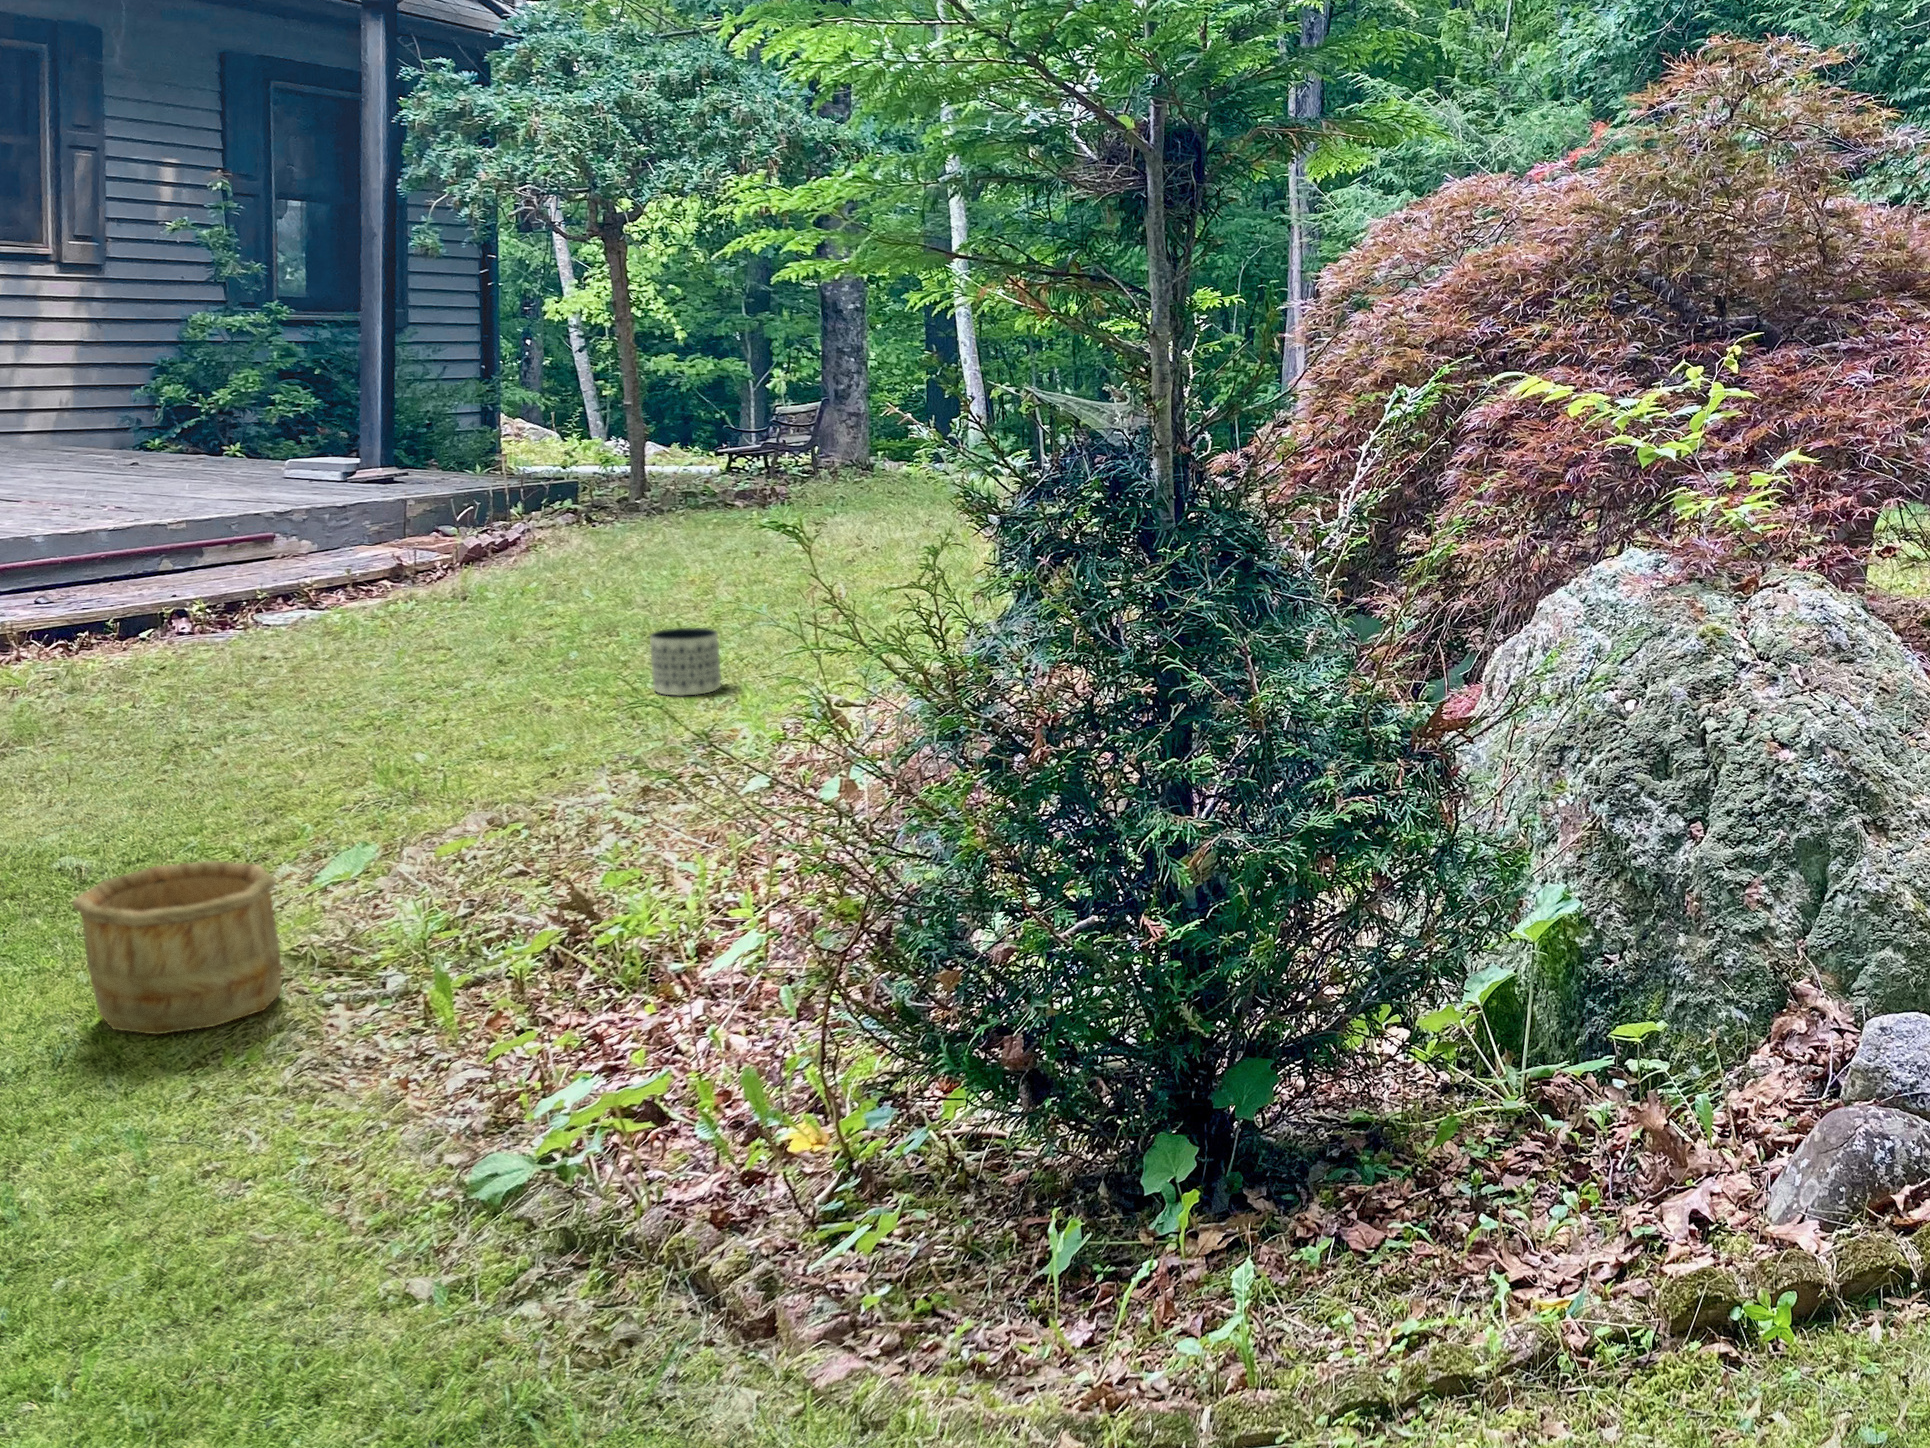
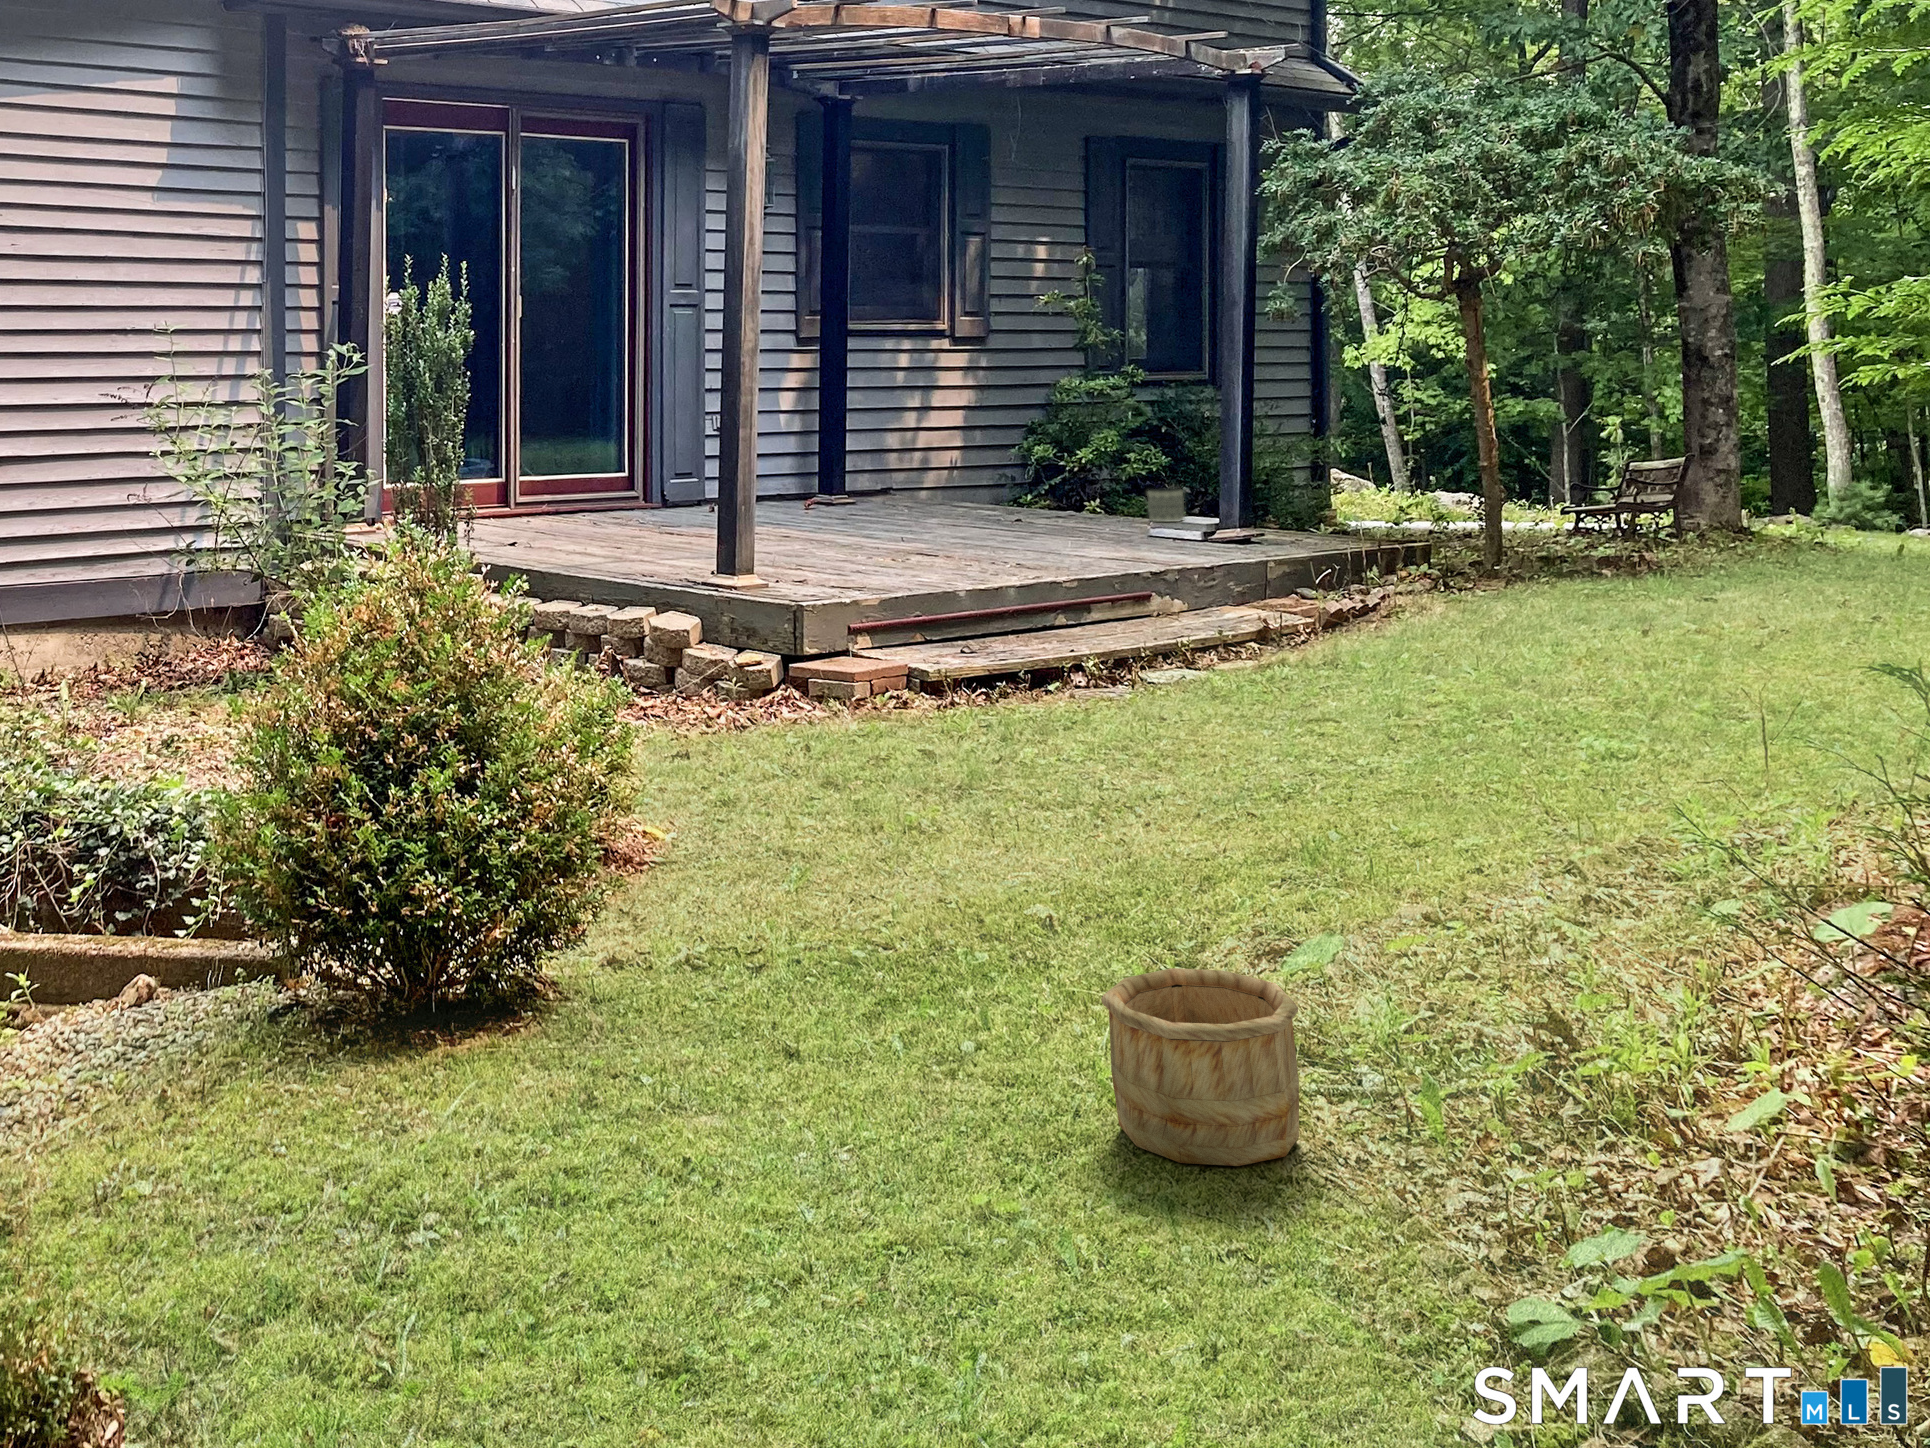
planter: present [650,628,721,696] -> present [1148,489,1185,522]

